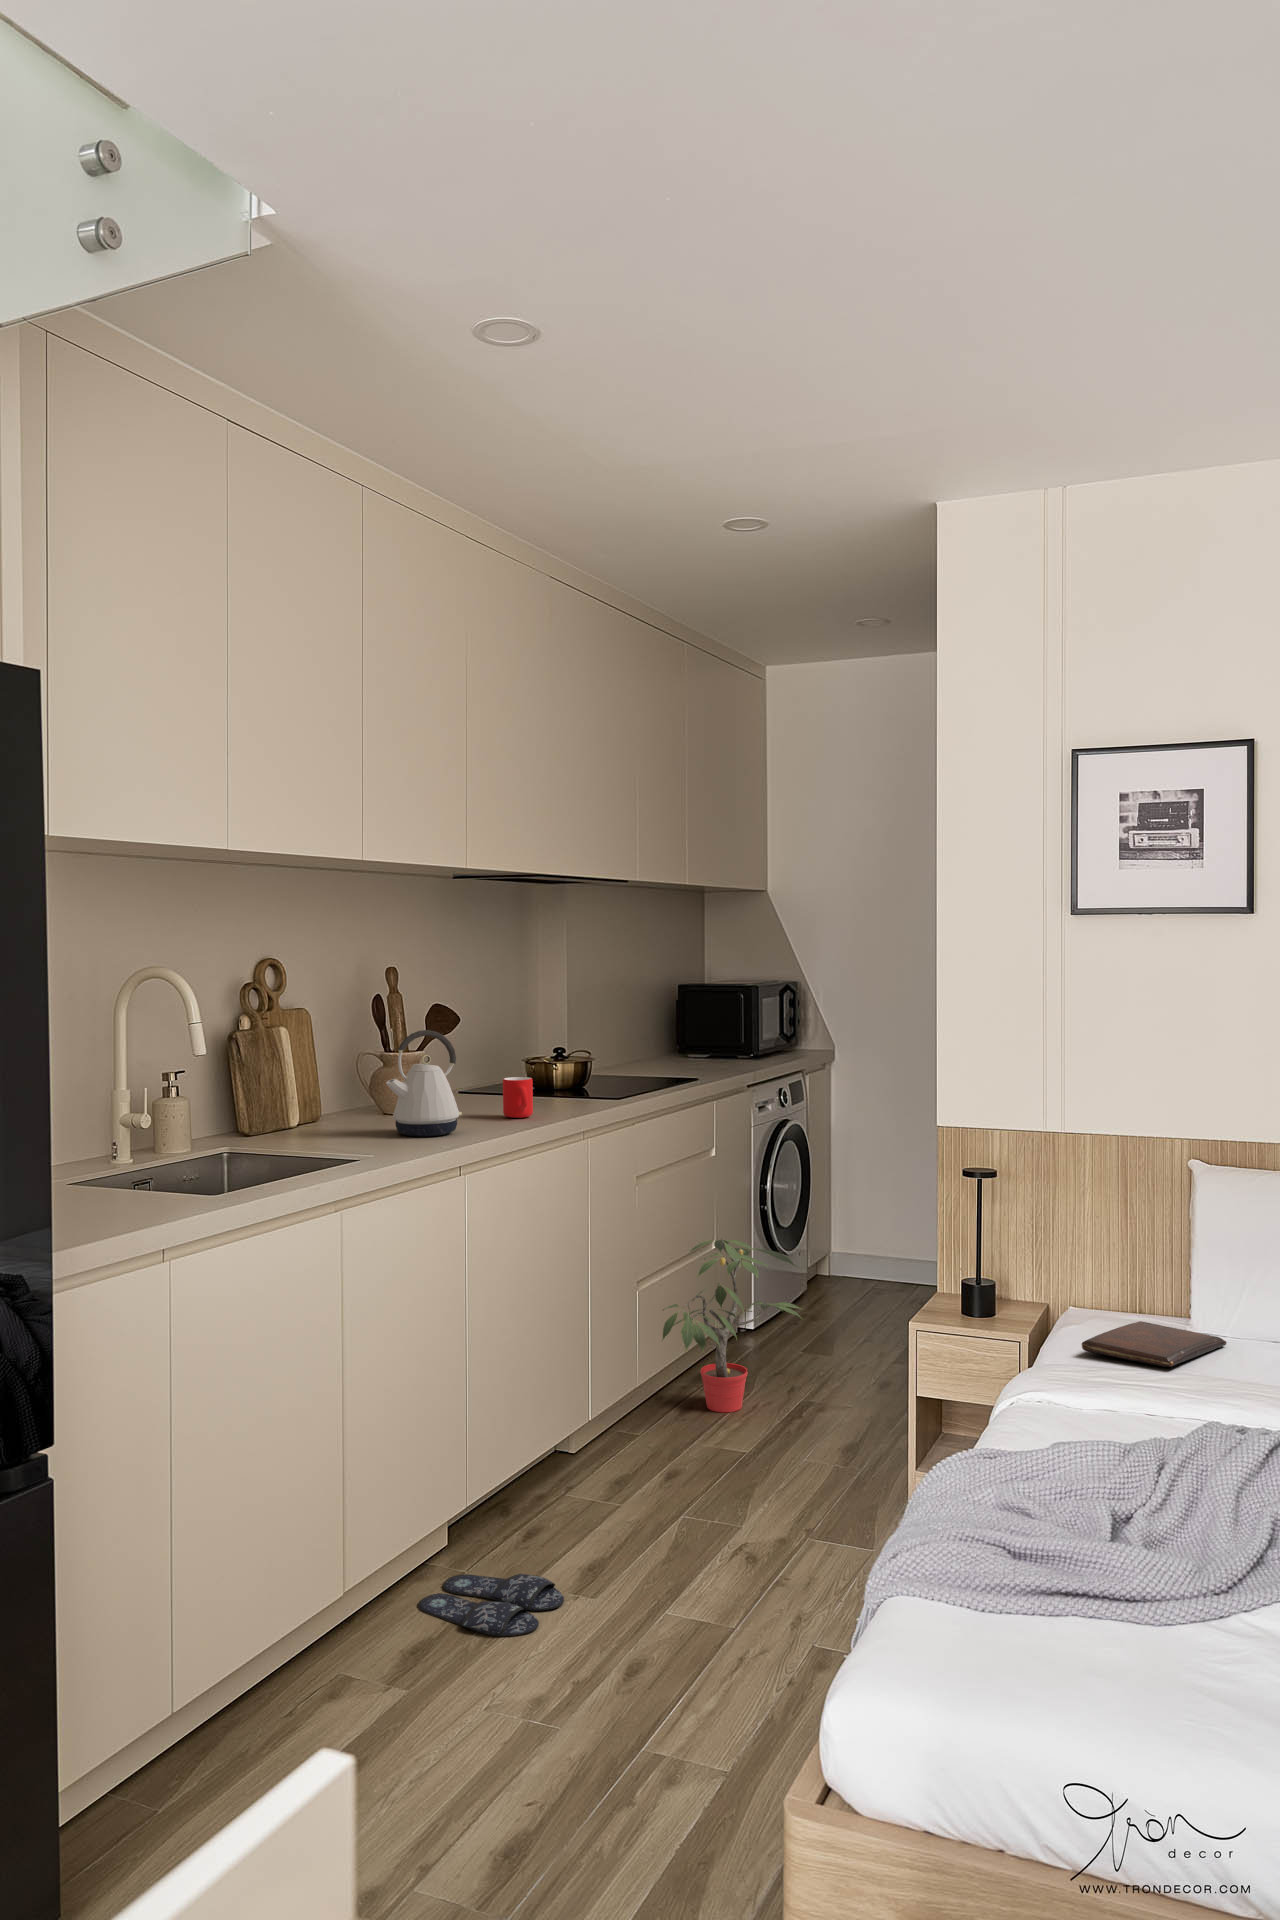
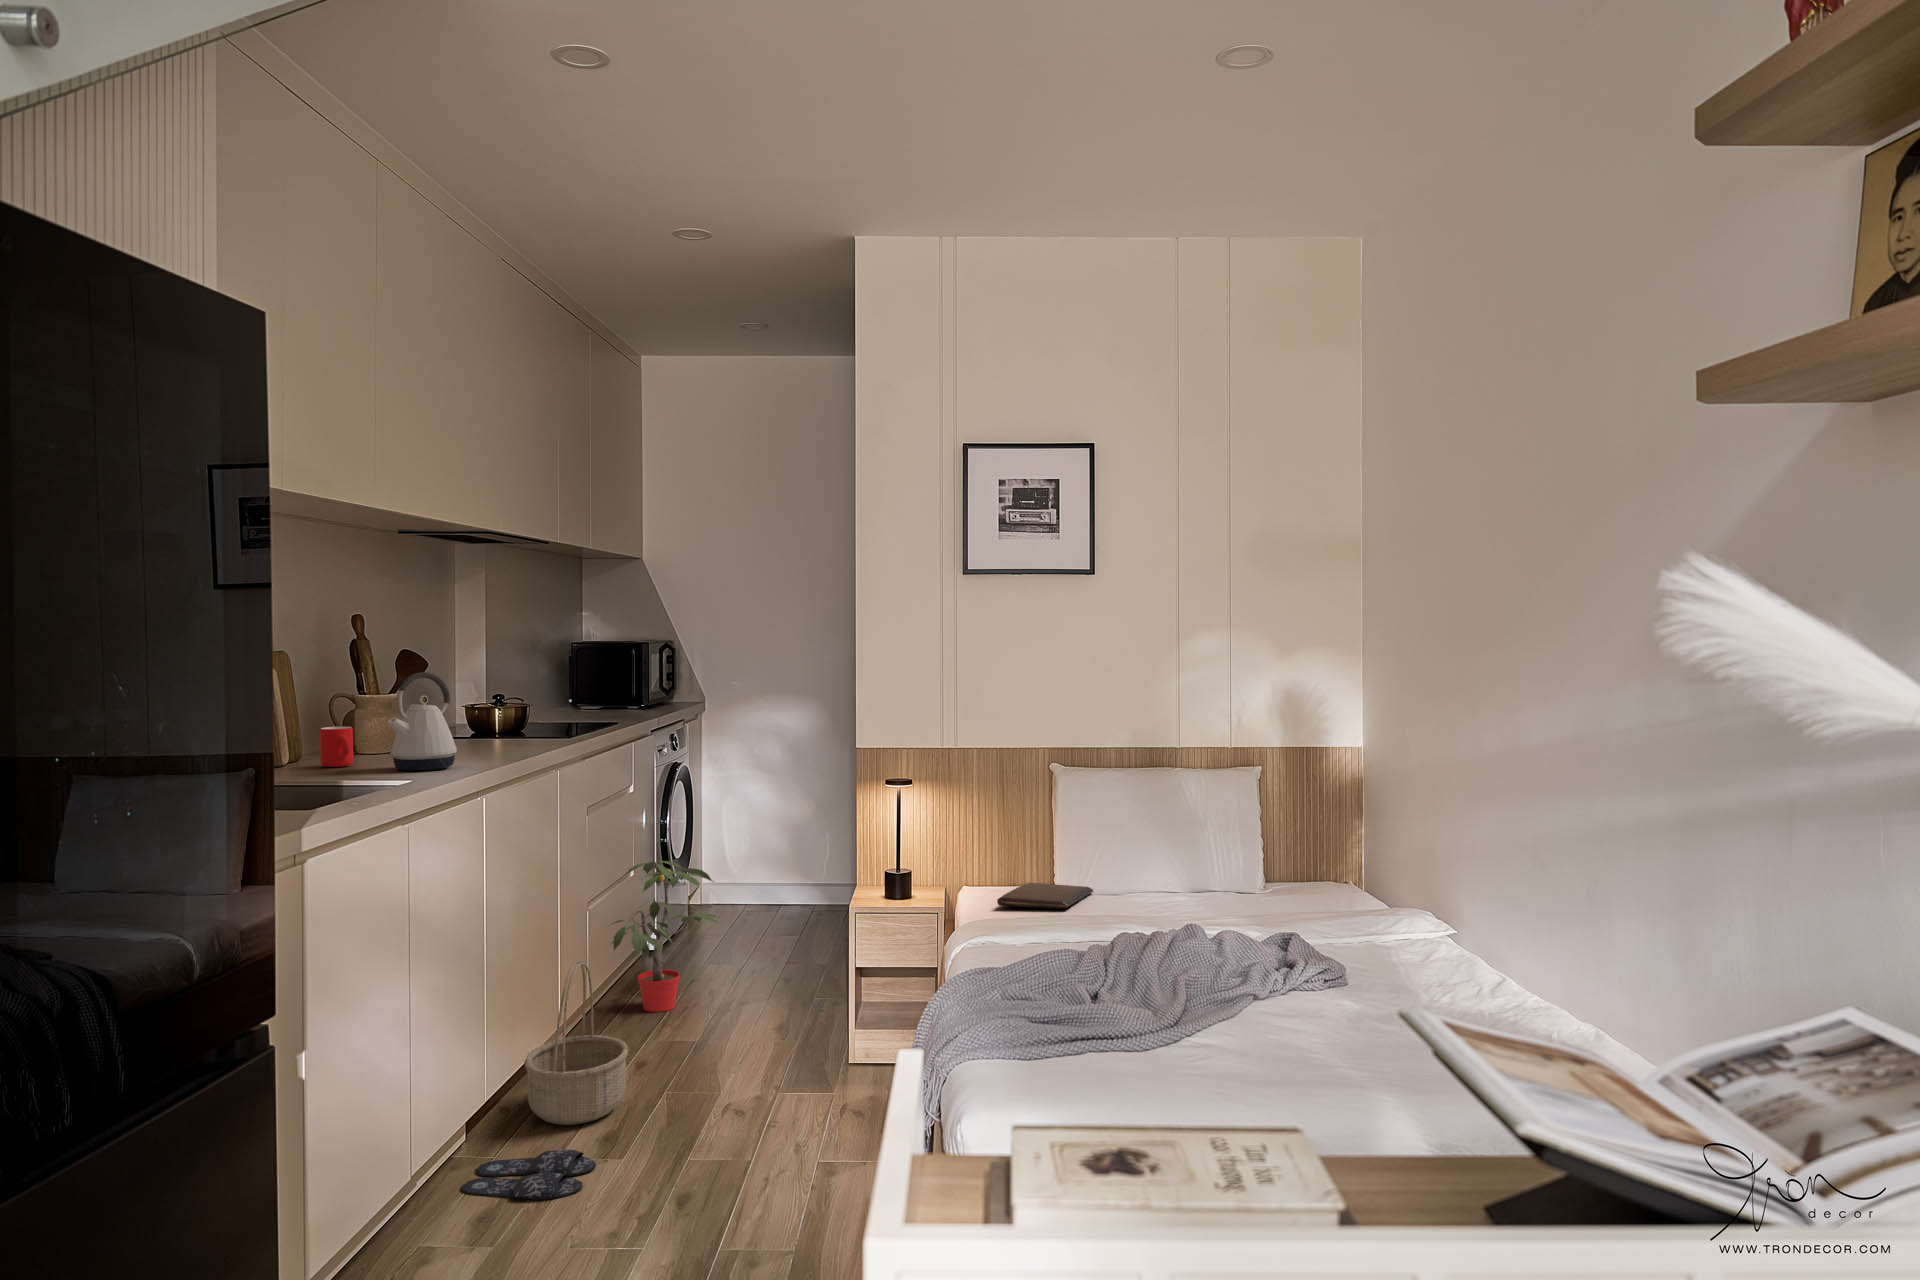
mug: present [503,1077,533,1118] -> present [320,726,353,767]
basket: none [521,1357,635,1544] -> present [524,961,629,1125]

